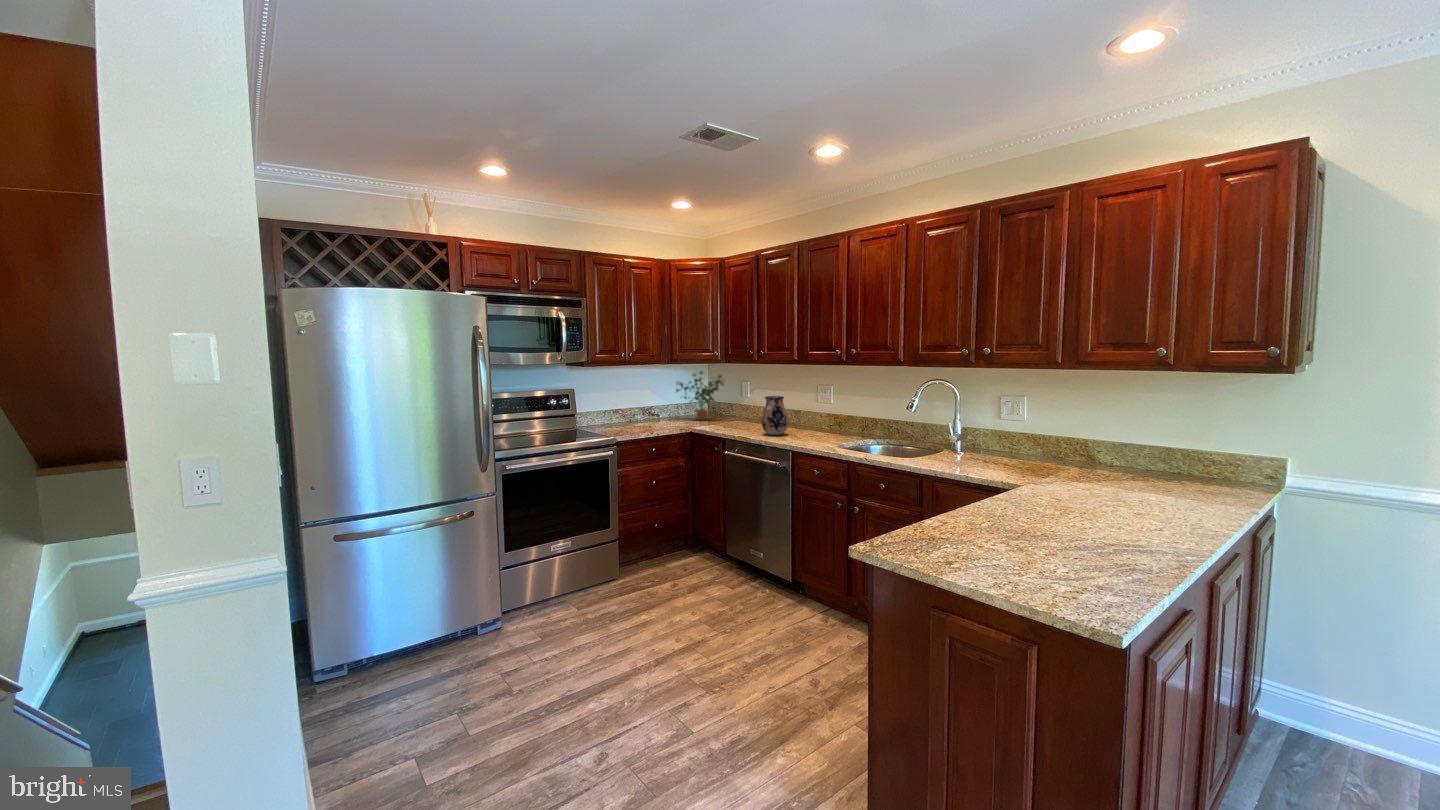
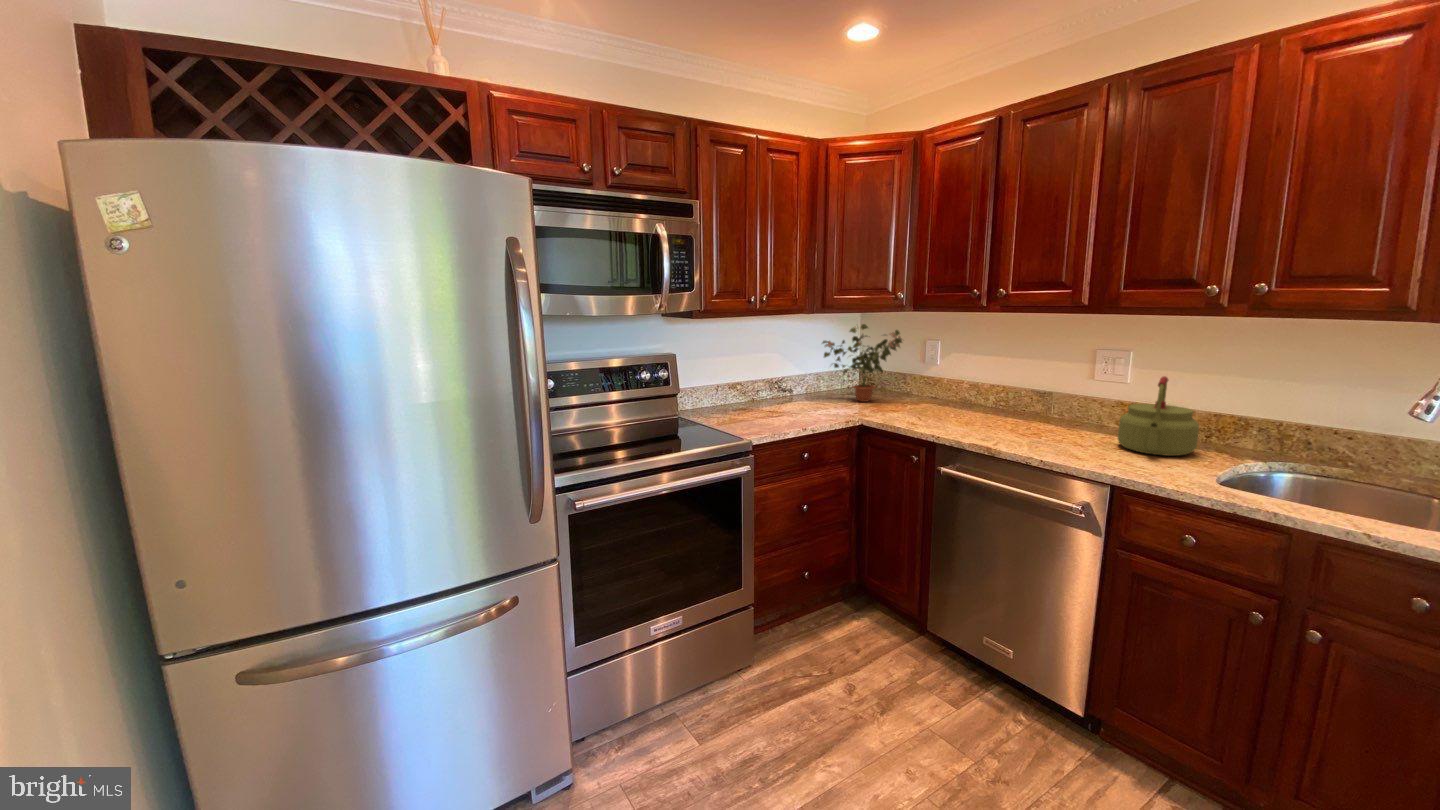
ceramic pitcher: present [762,396,789,435] -> none [1004,368,1058,439]
kettle: none [815,398,849,440] -> present [1118,376,1199,456]

